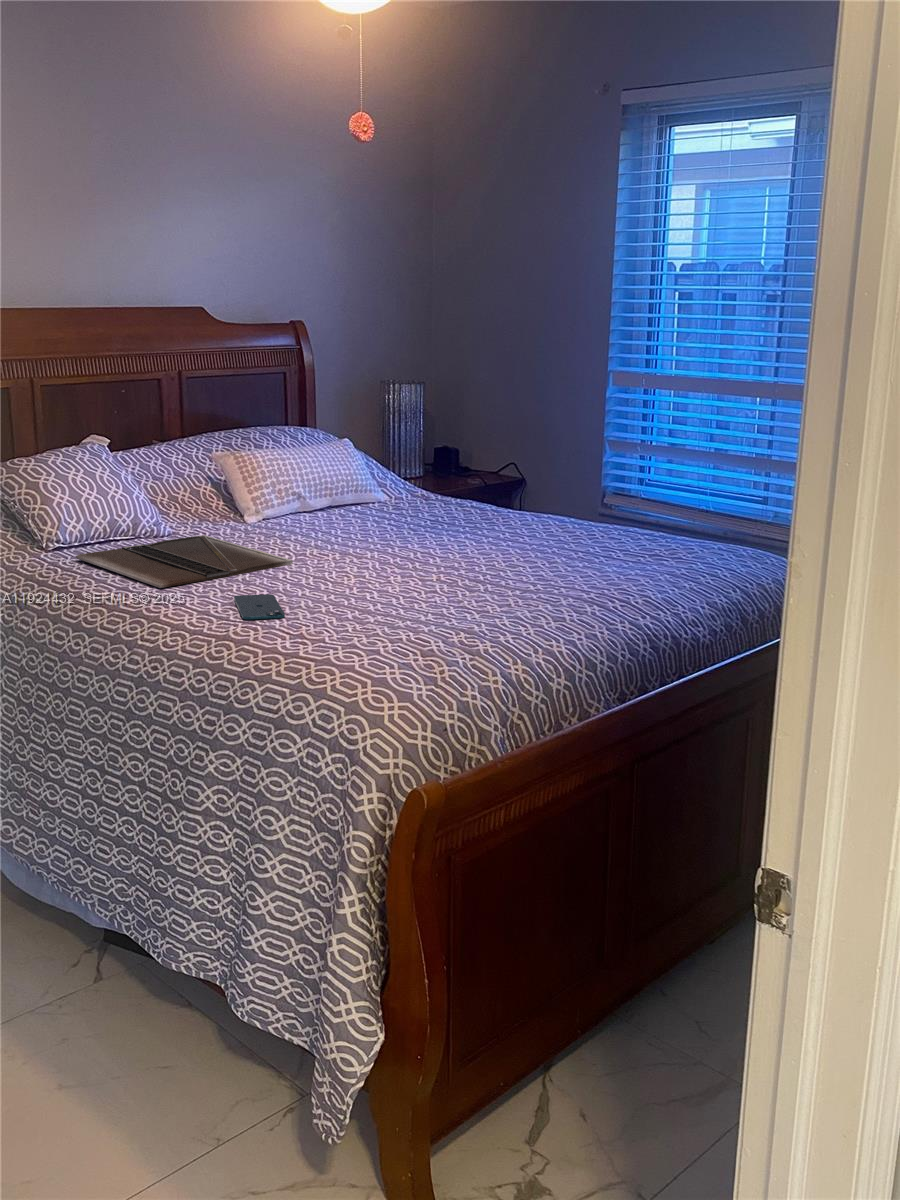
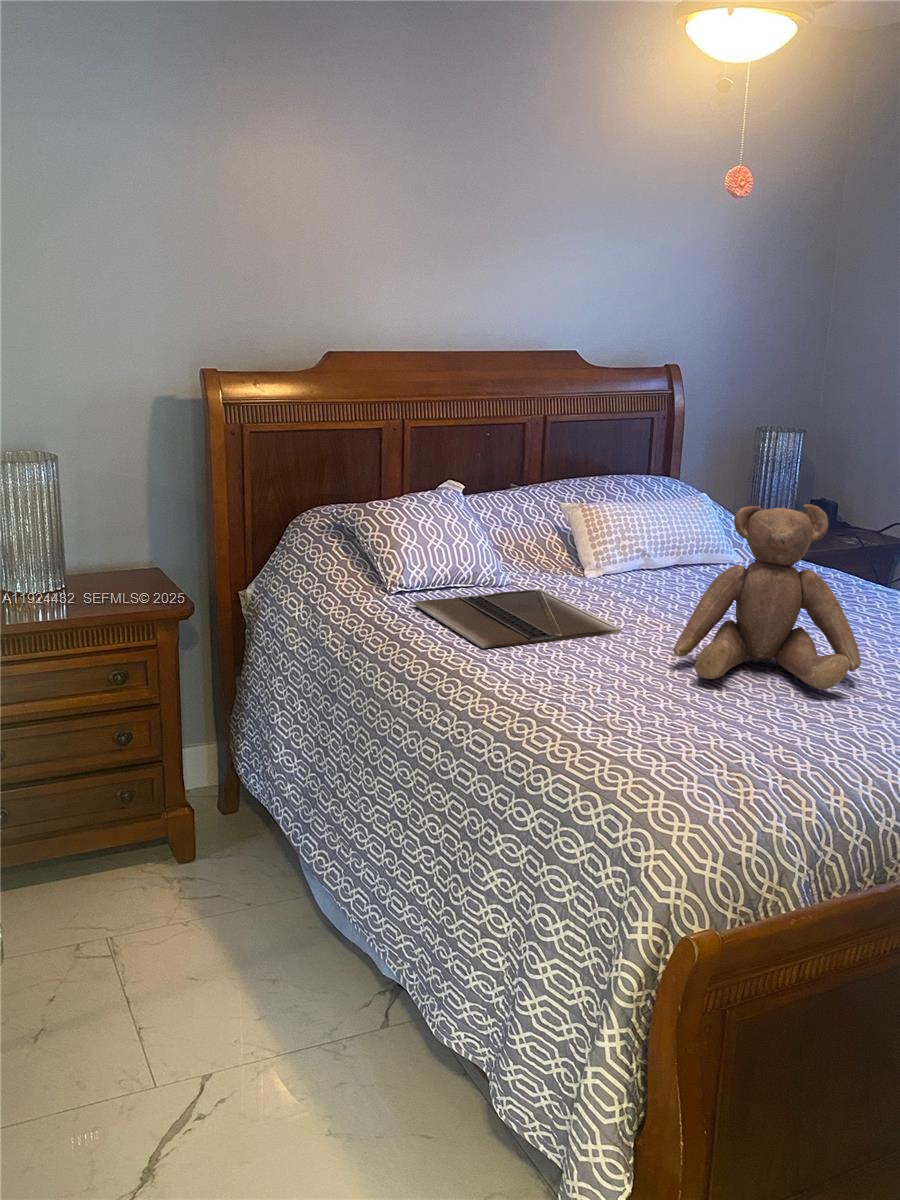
teddy bear: none [347,425,512,590] -> present [673,504,861,690]
smartphone: present [234,594,285,619] -> none [550,667,596,700]

